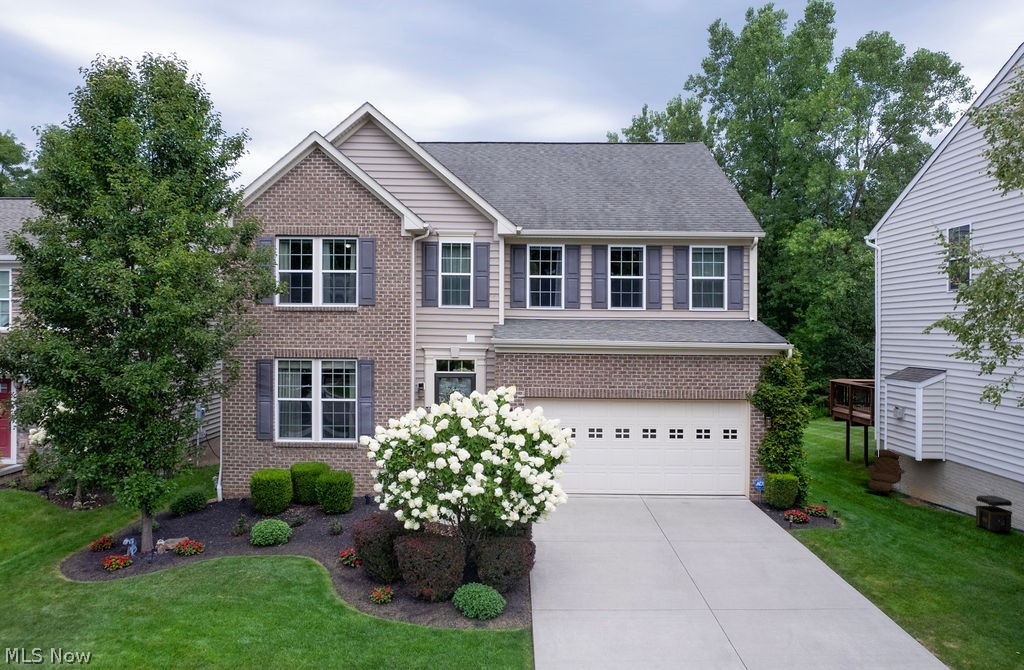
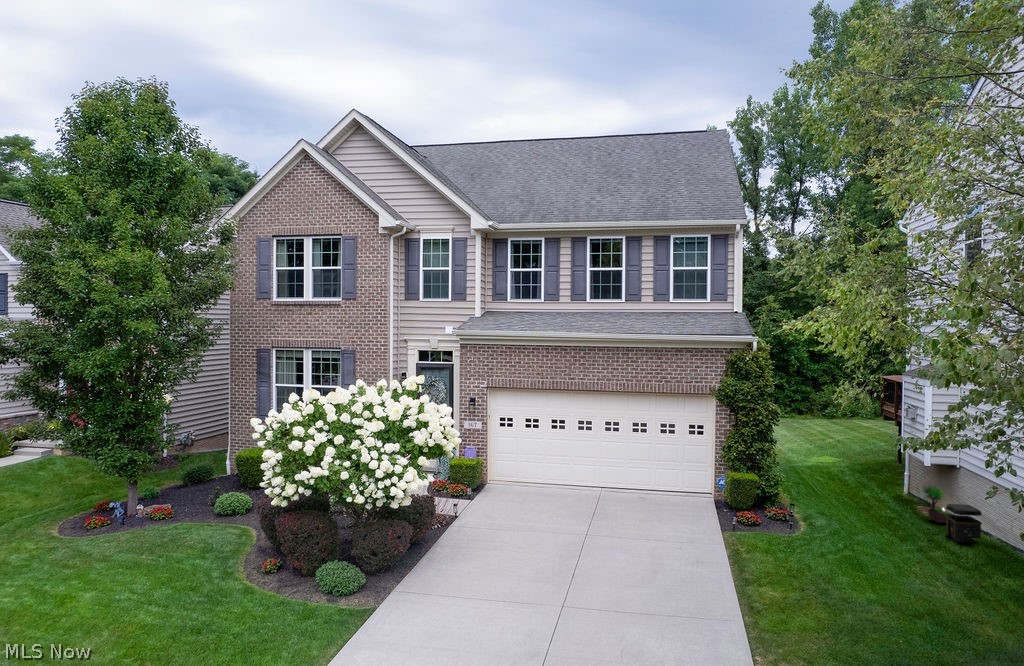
lounge chair: present [868,449,905,496] -> none [868,454,915,505]
potted tree: none [935,474,966,513] -> present [922,486,950,523]

